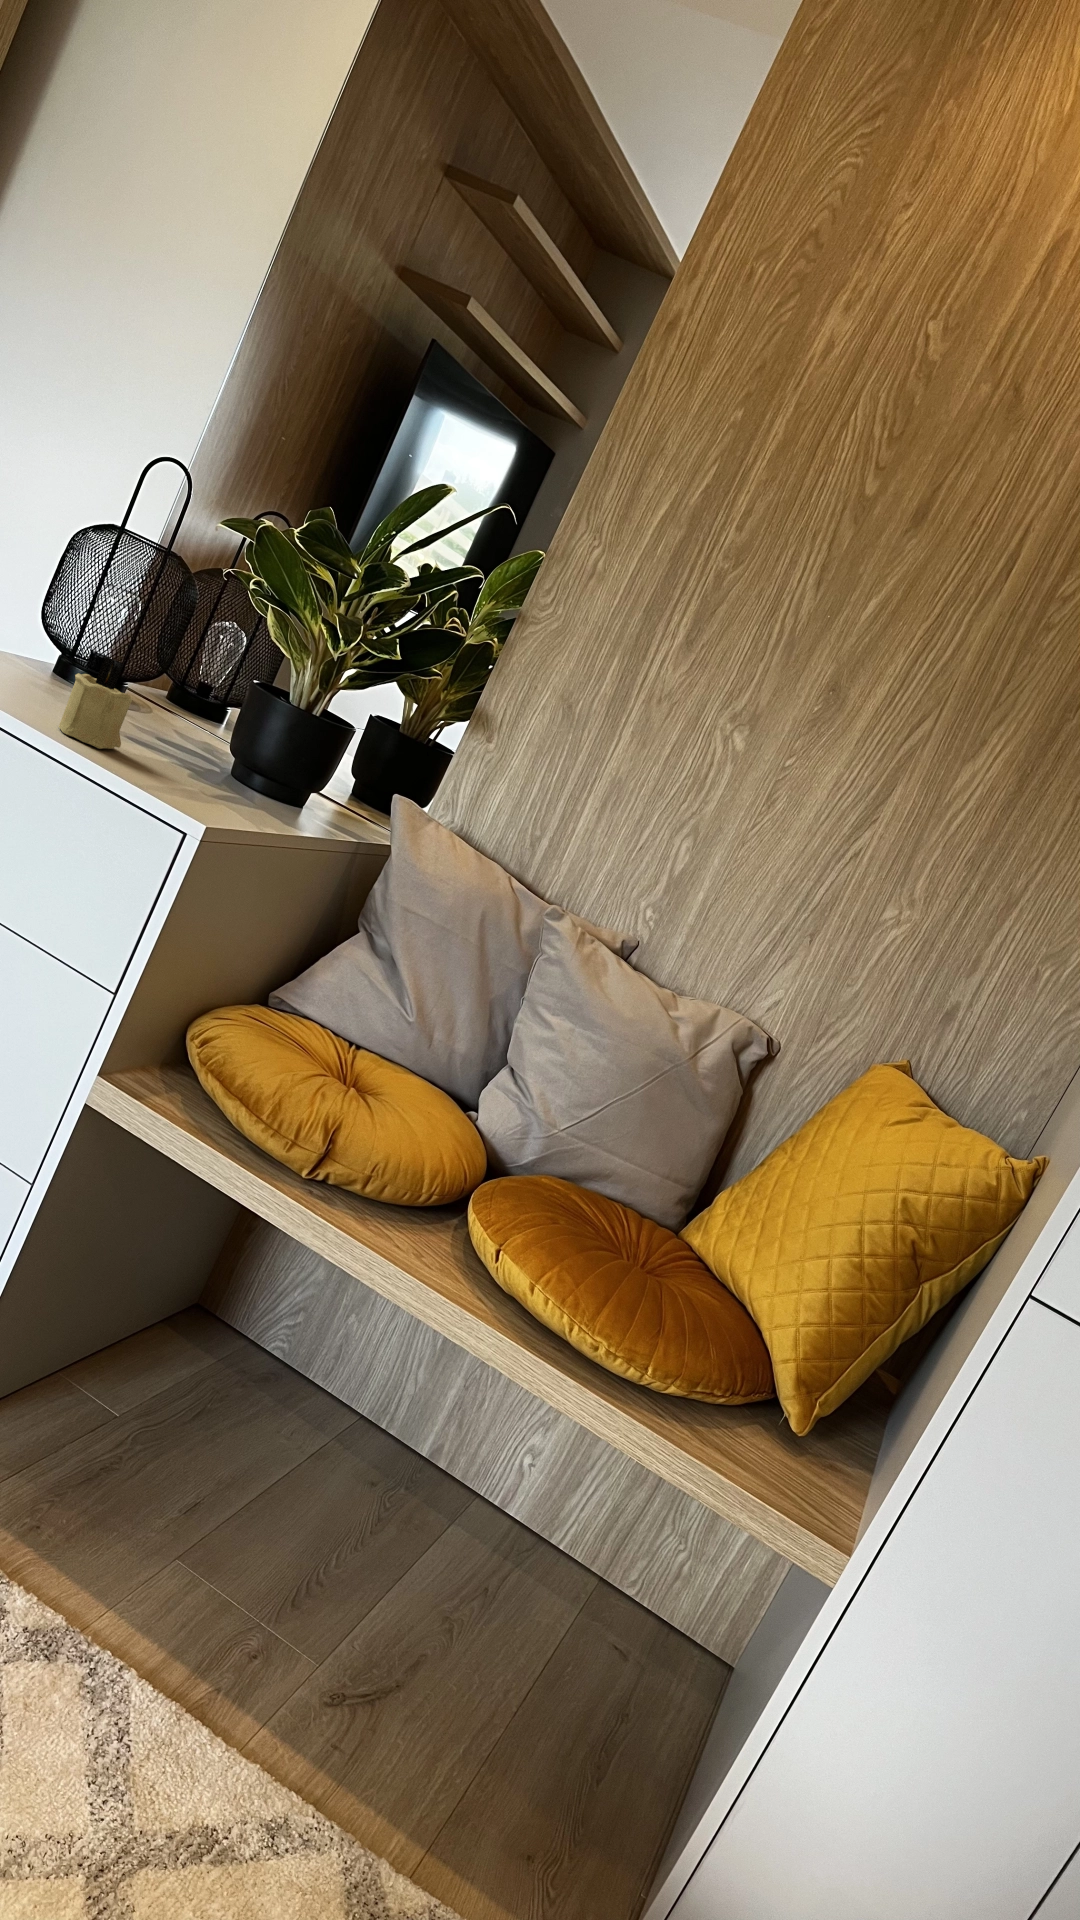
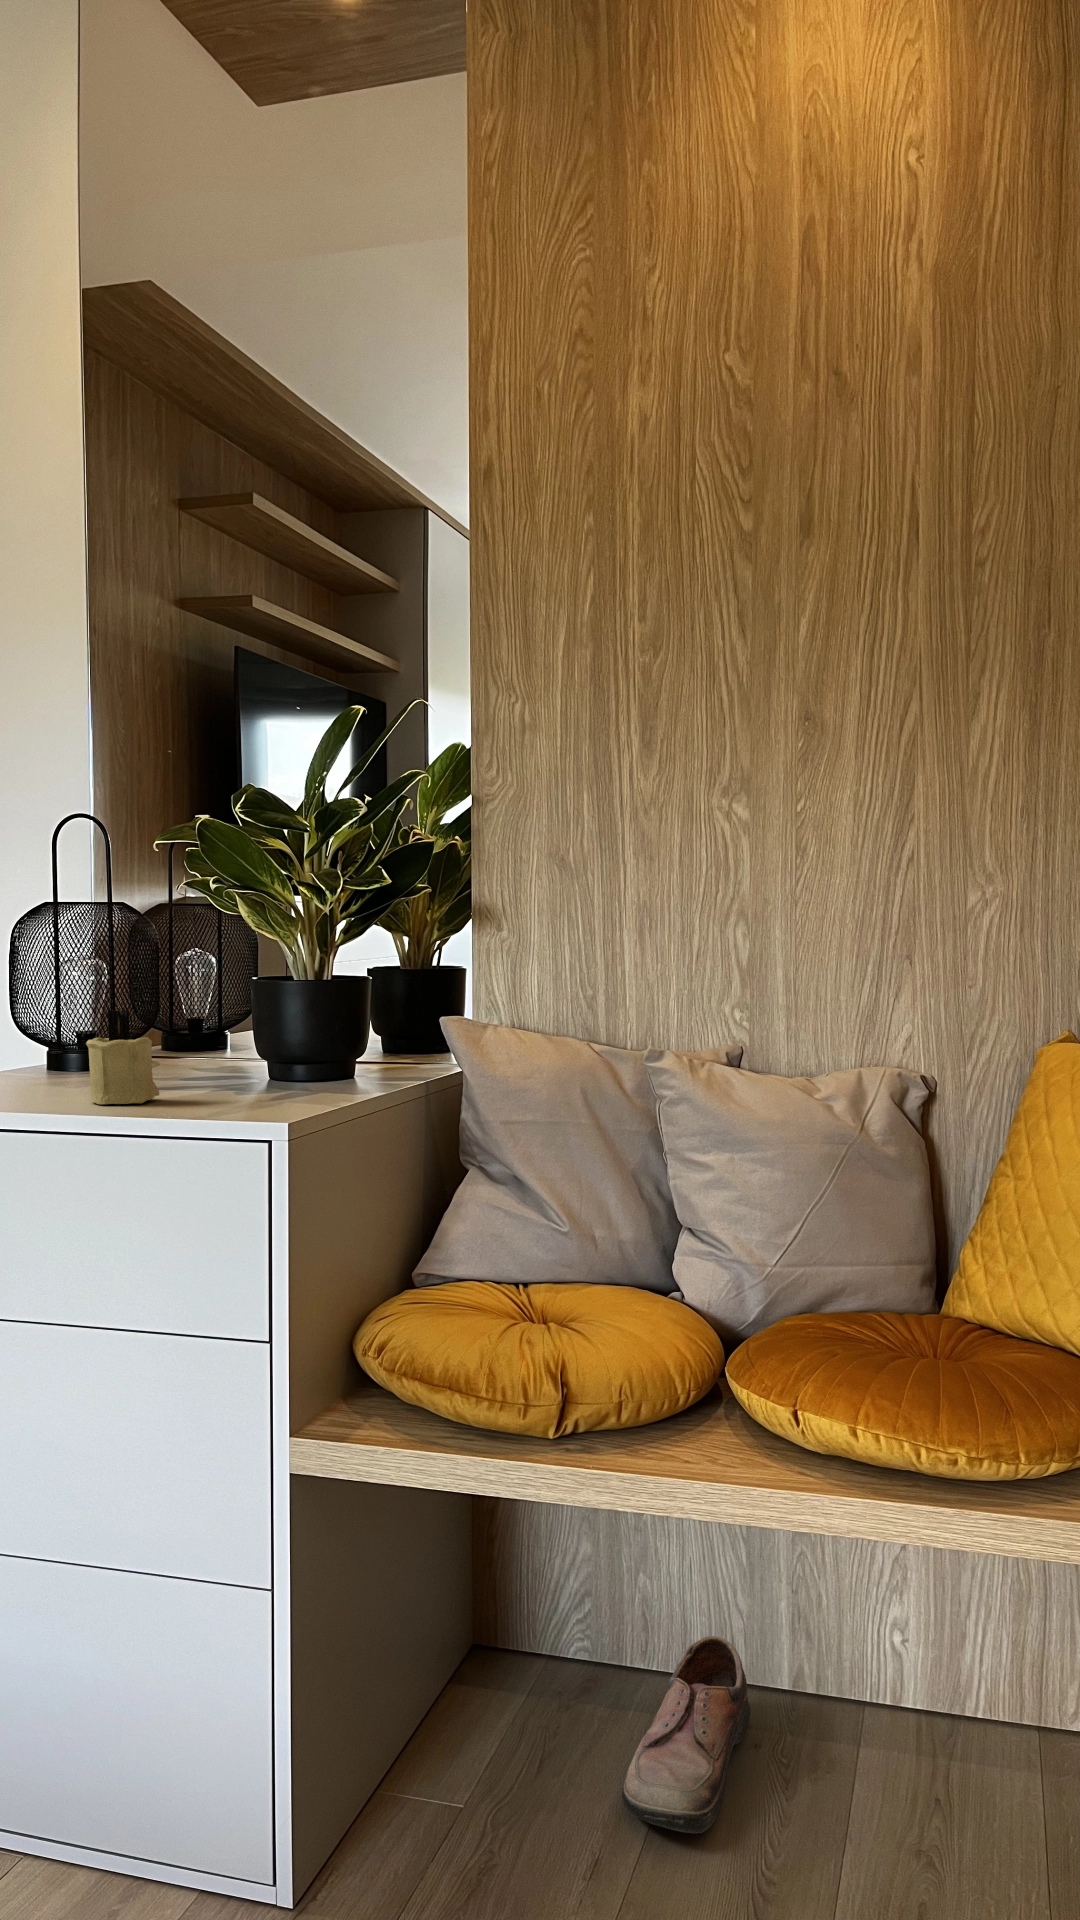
shoe: none [243,1386,395,1521] -> present [622,1636,750,1833]

